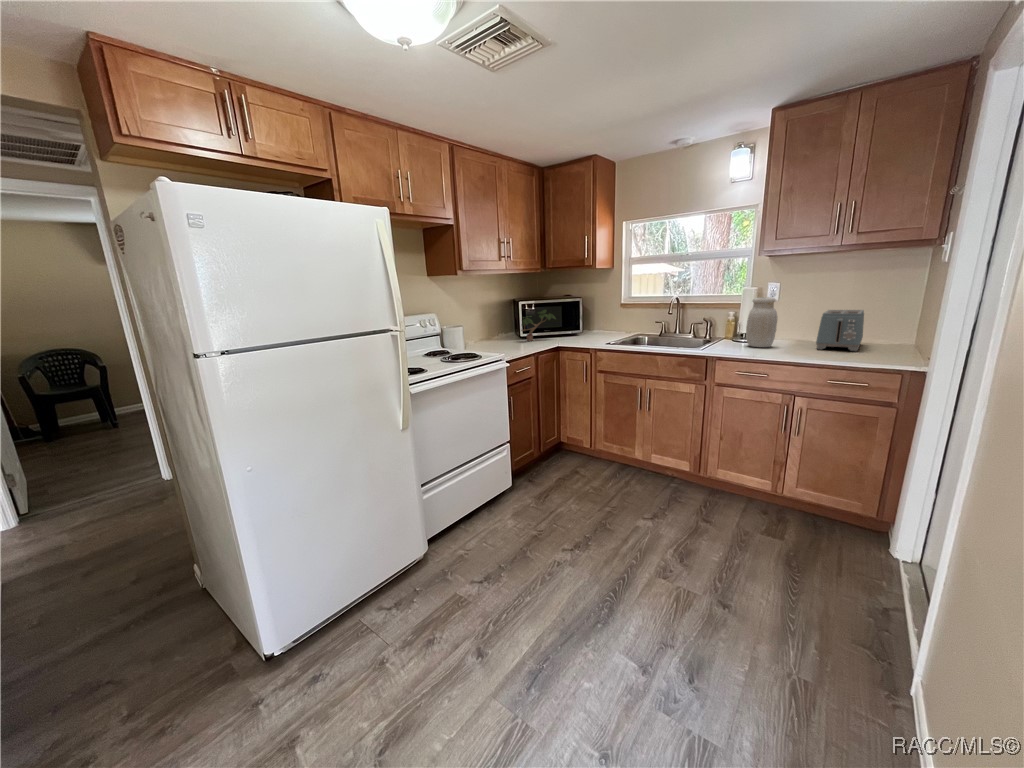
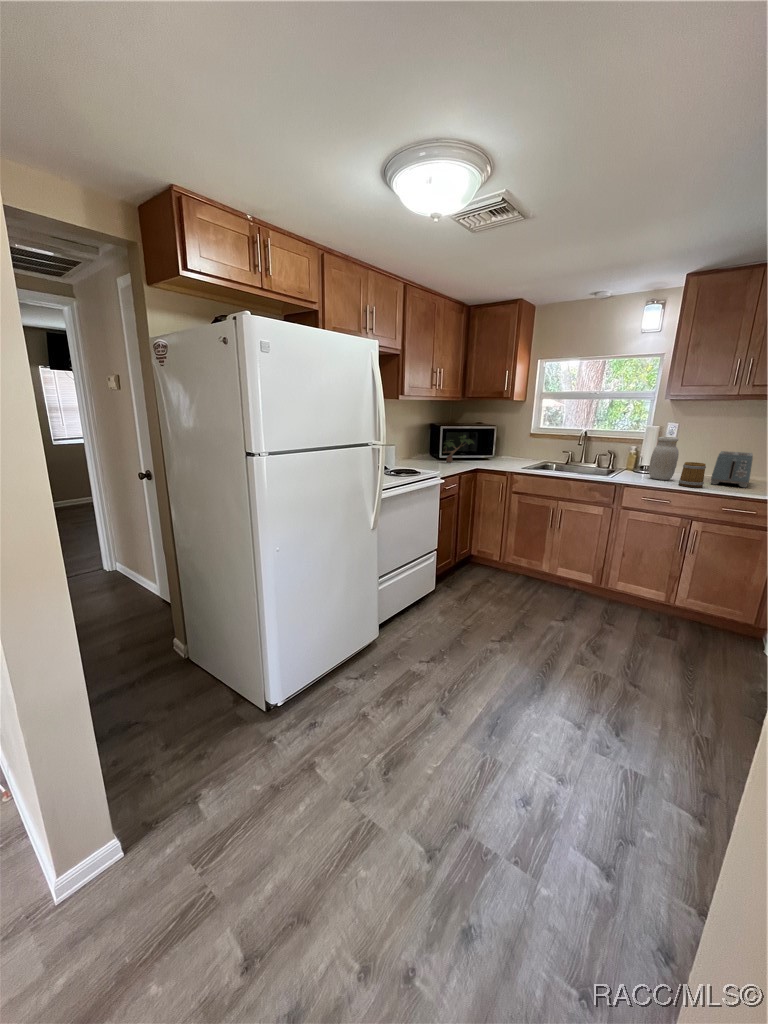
mug: none [777,325,806,355] -> present [679,462,706,488]

